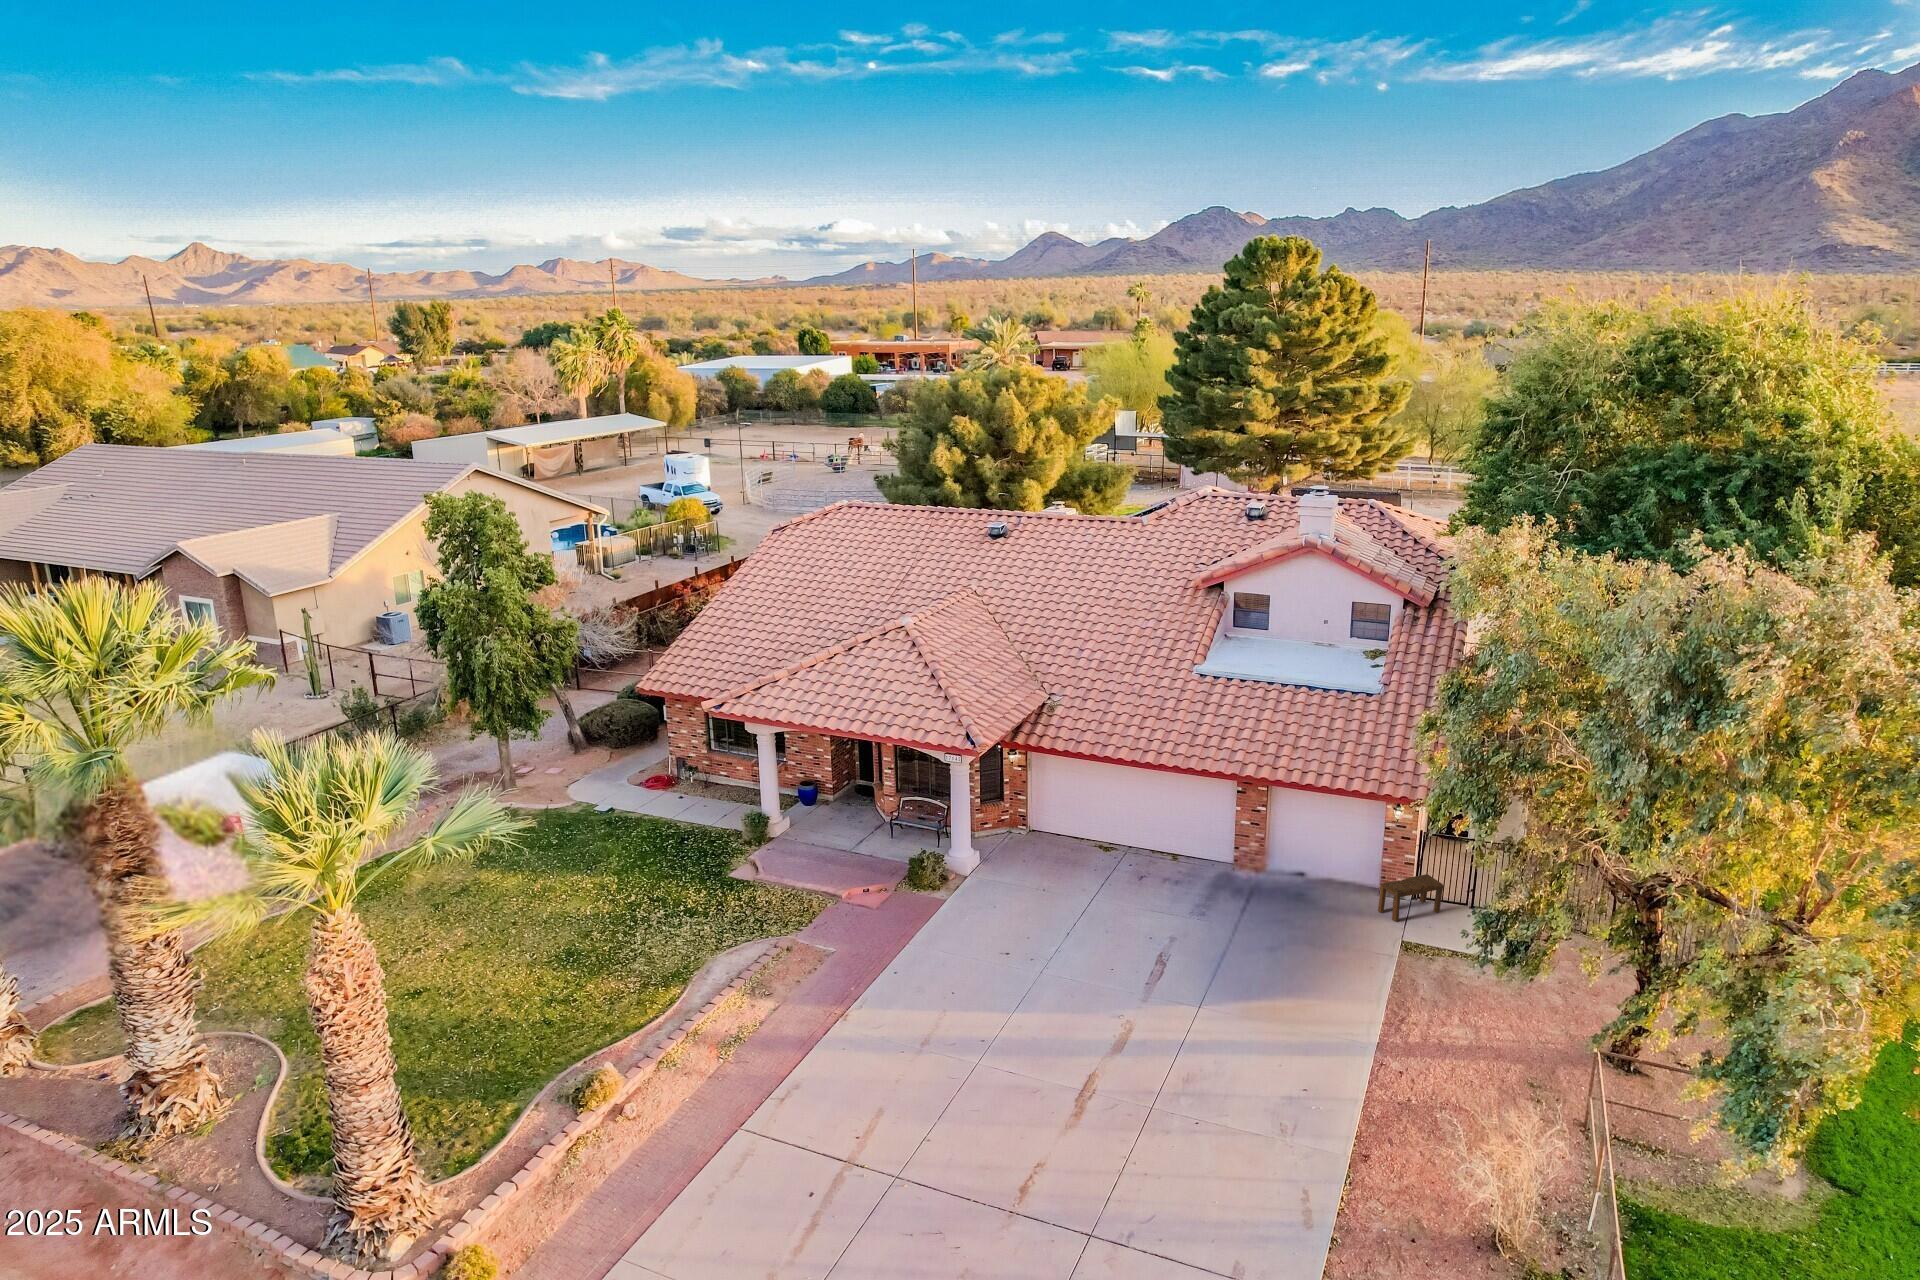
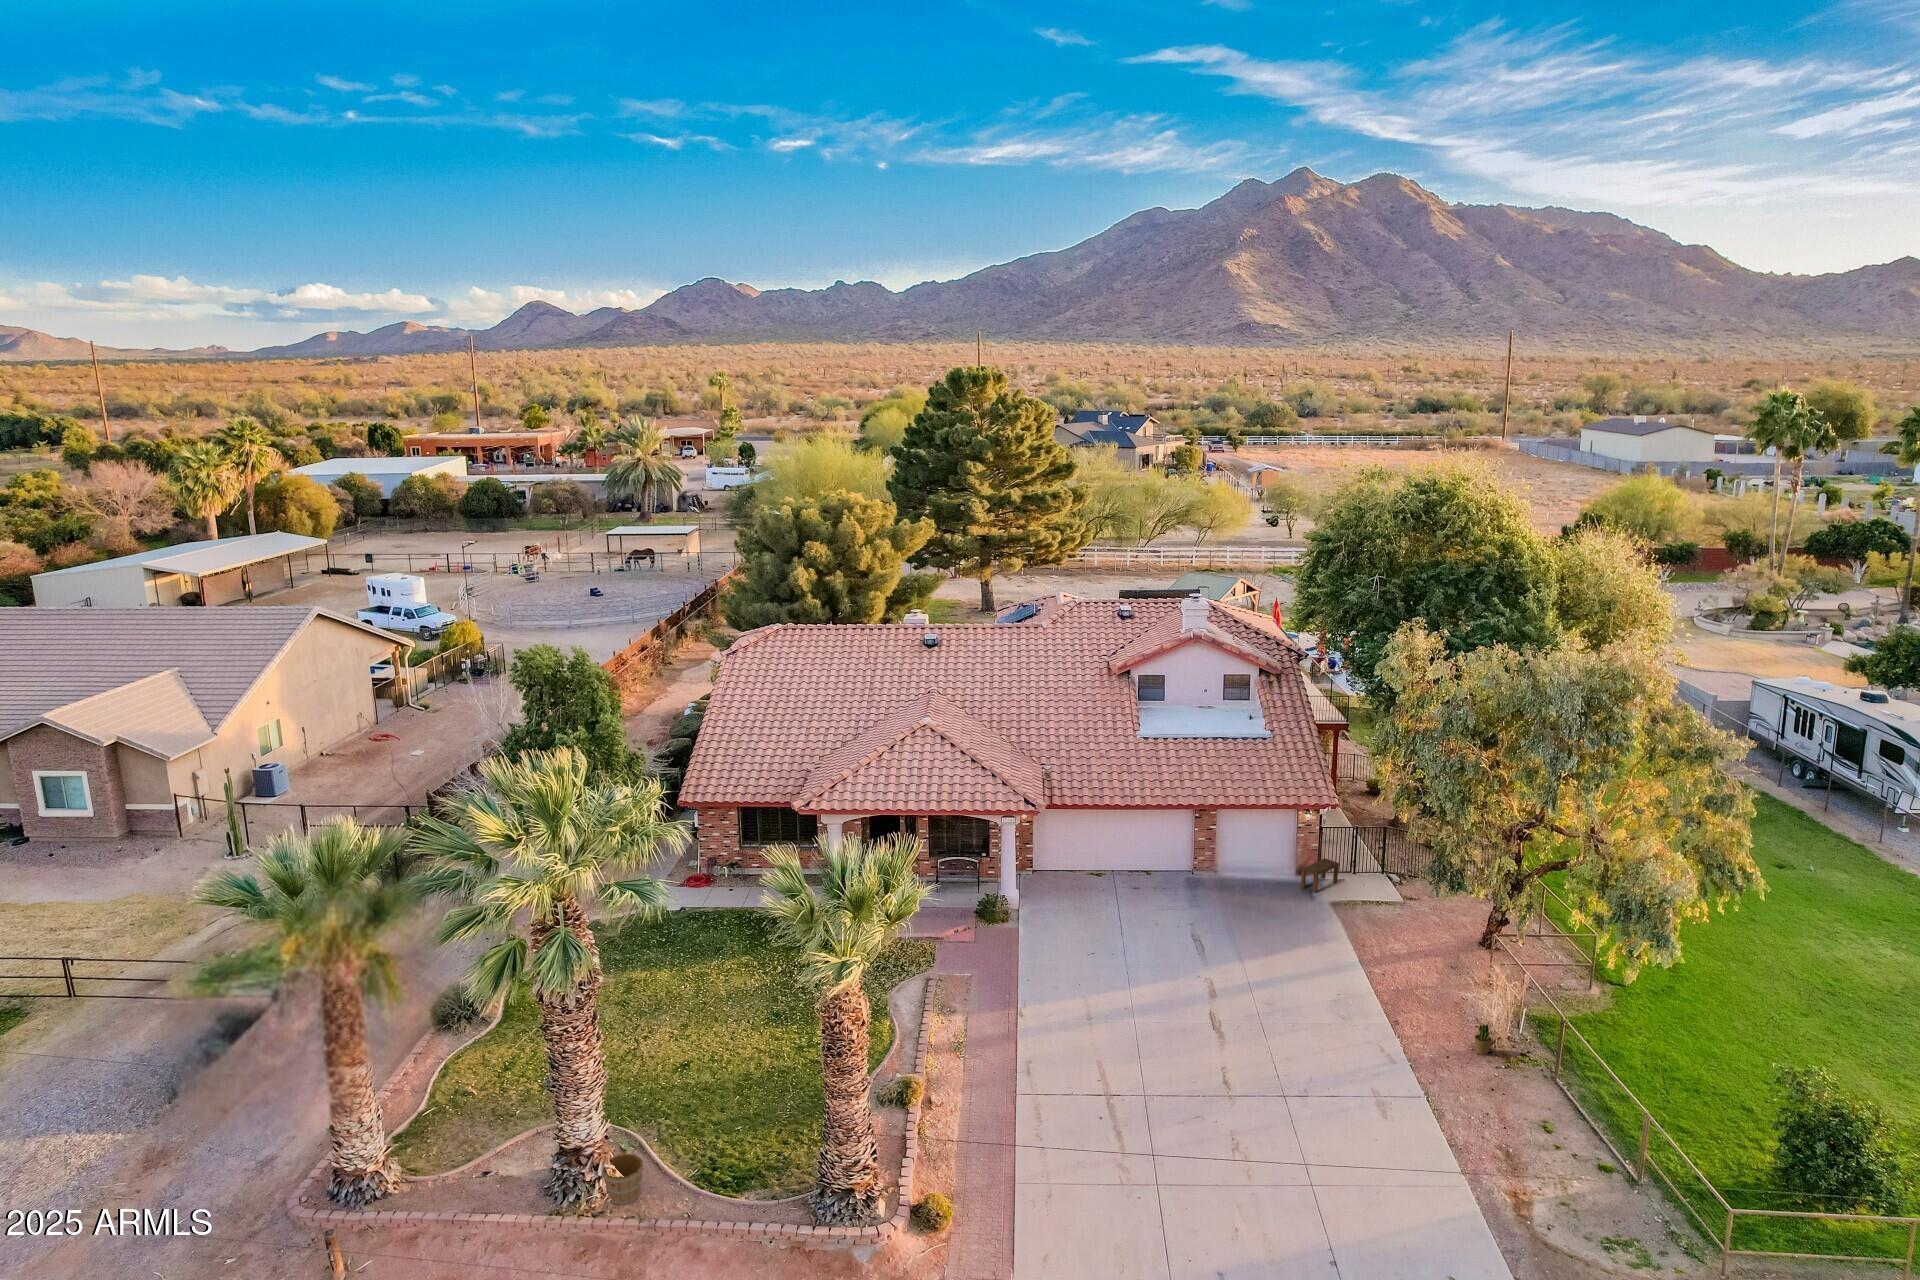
wooden bucket: none [150,1097,211,1162] -> present [602,1153,643,1205]
potted plant: none [1466,1198,1502,1249] -> present [1474,1024,1492,1055]

